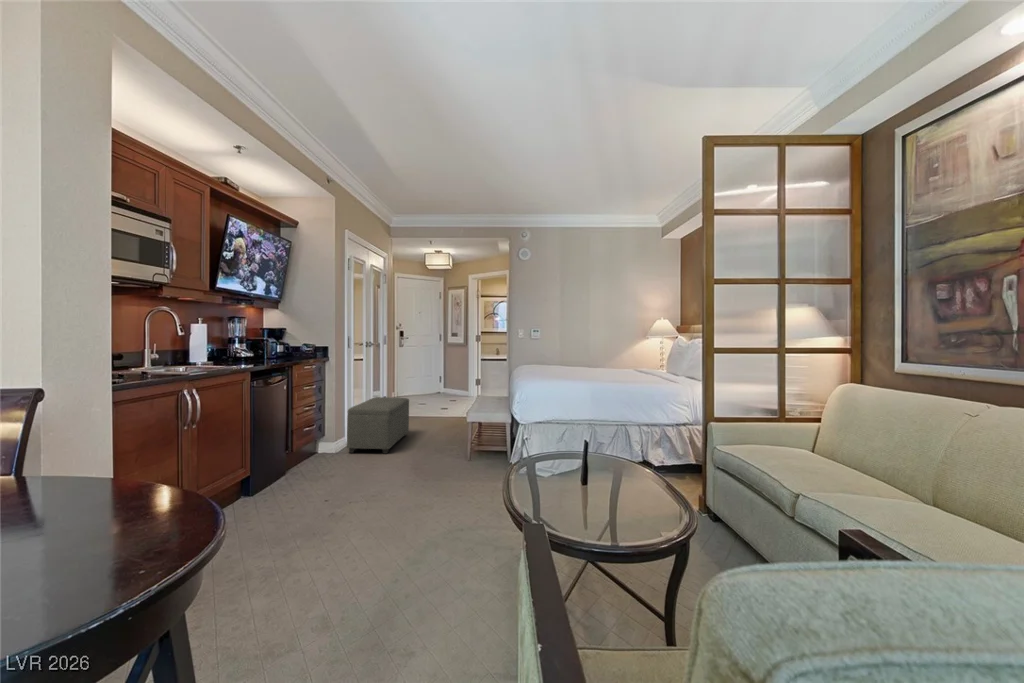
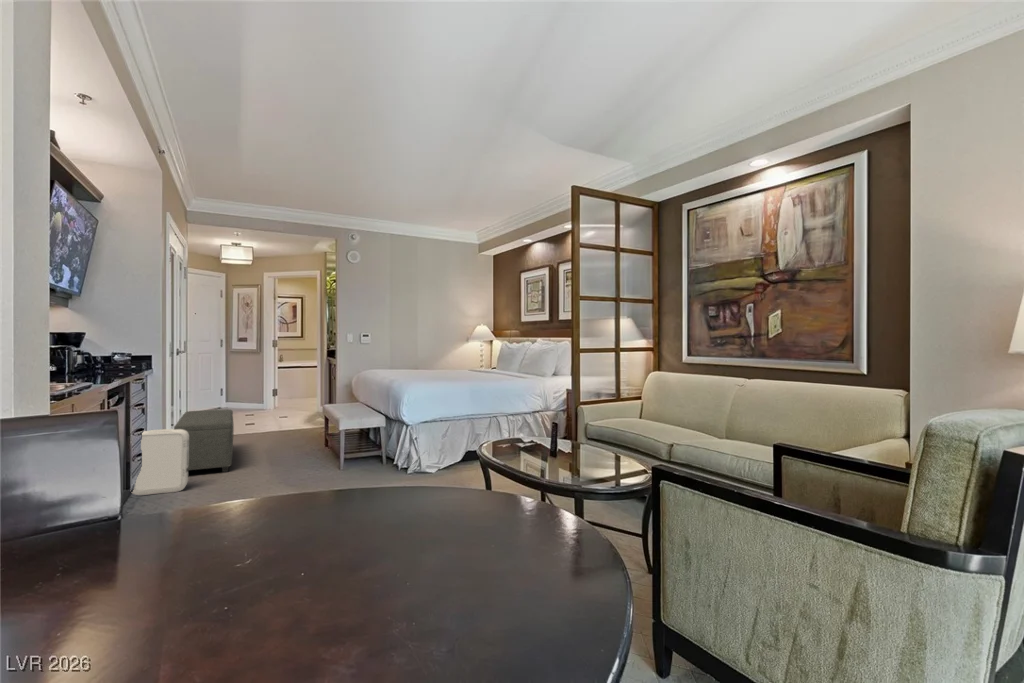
air purifier: none [306,411,348,466] -> present [132,429,189,495]

